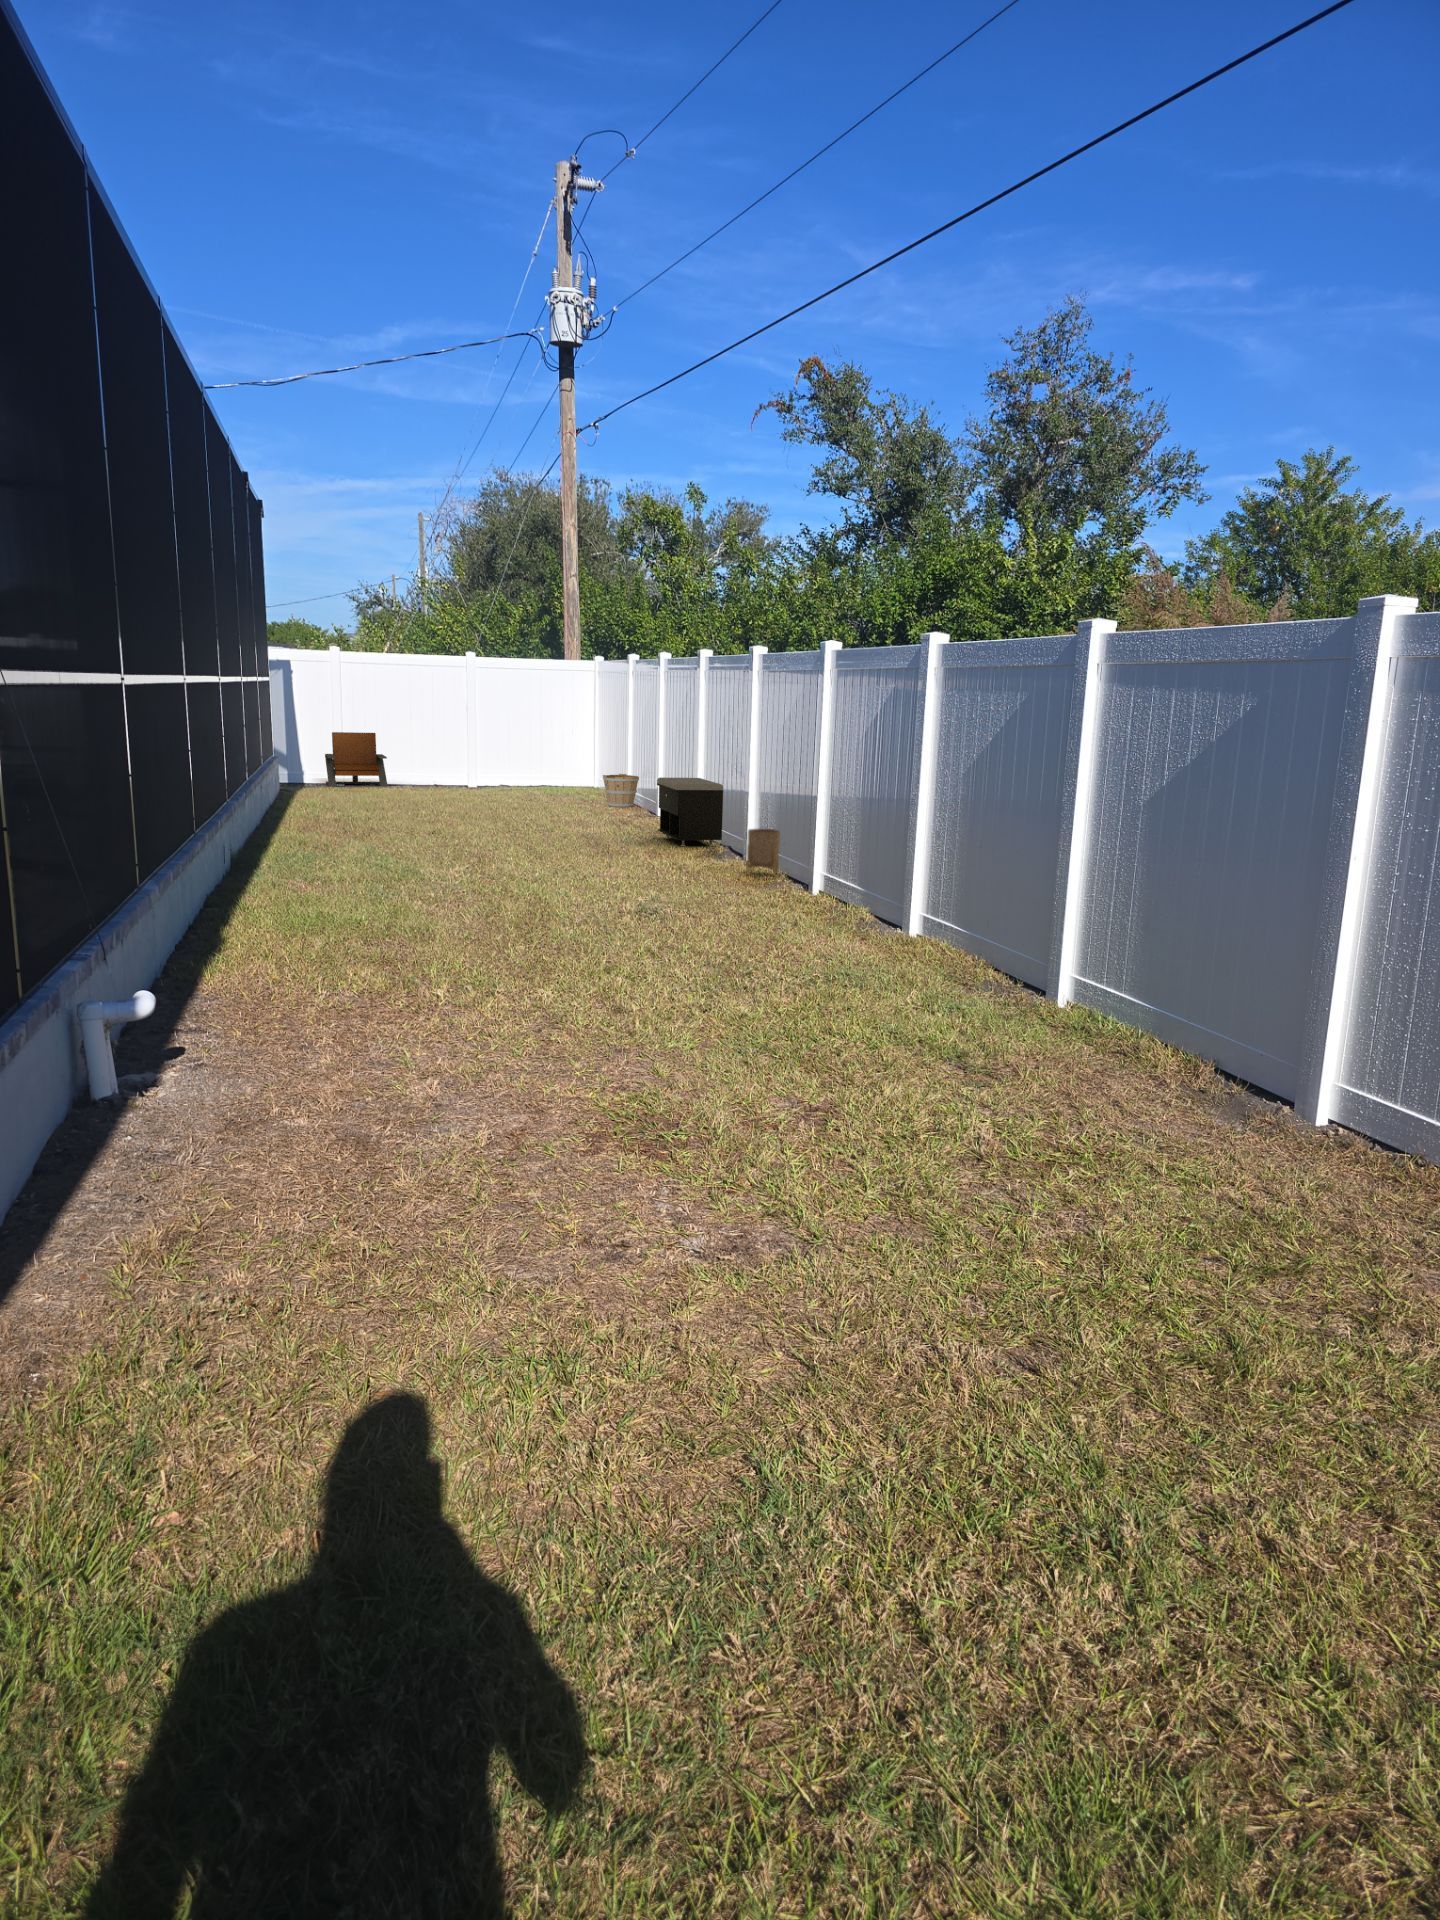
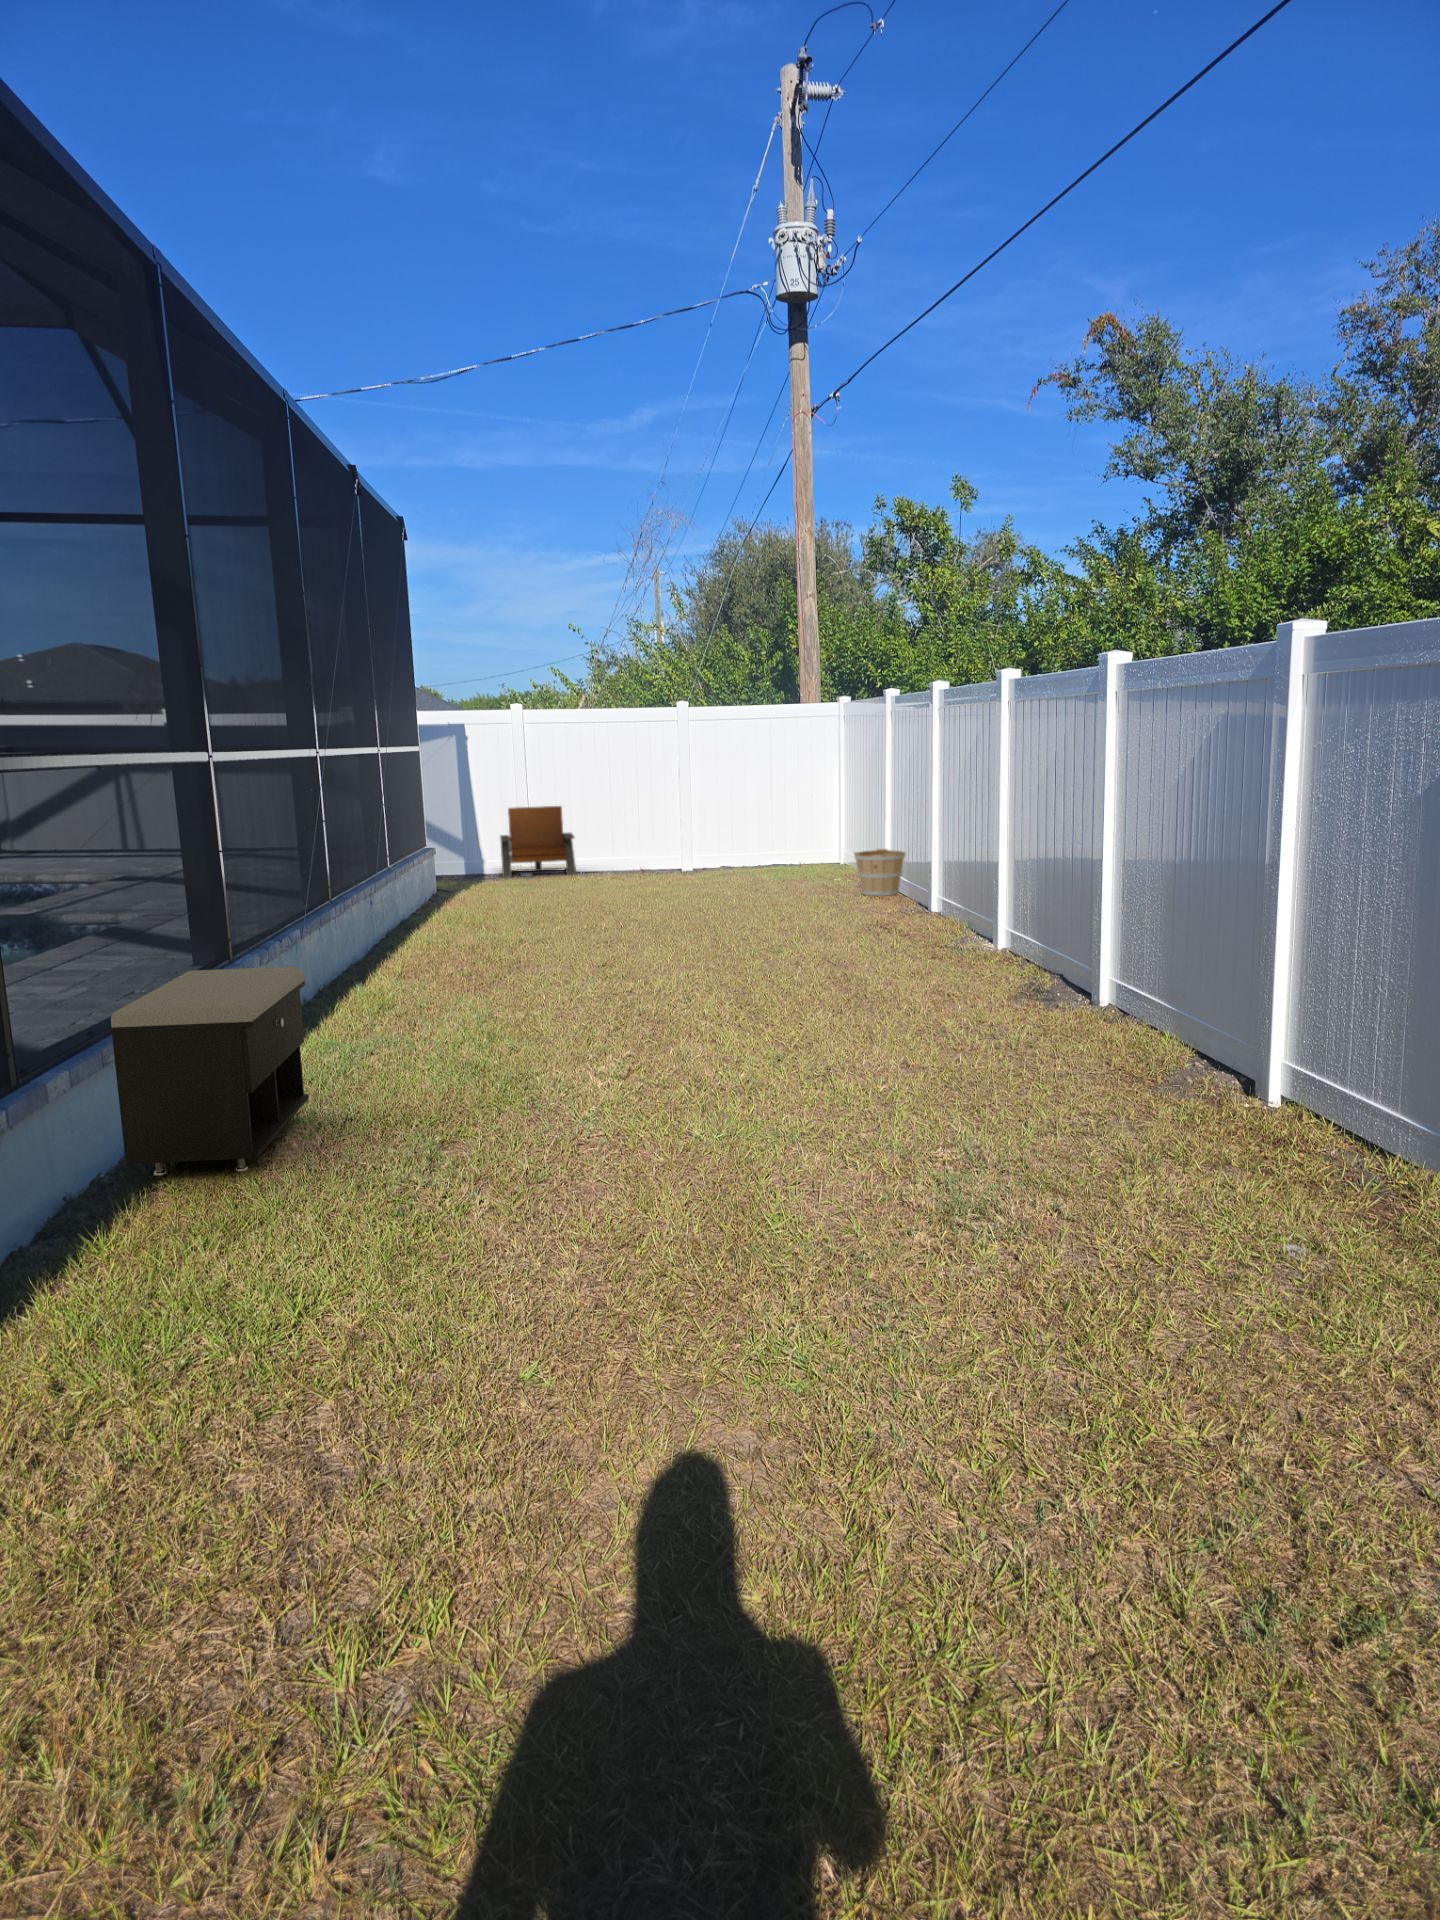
storage bench: present [657,777,723,846] -> present [111,967,309,1176]
planter: present [746,829,780,877] -> none [1111,960,1172,1050]

